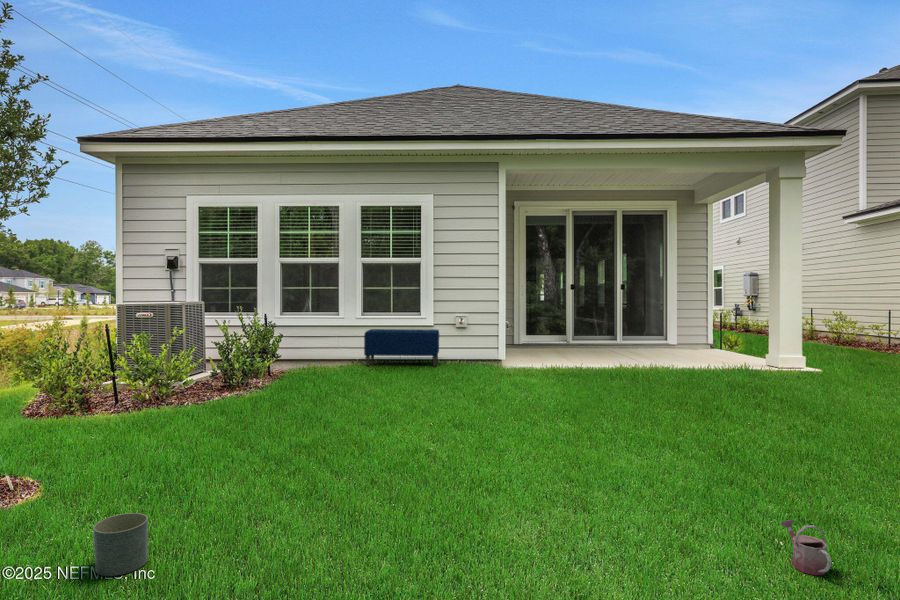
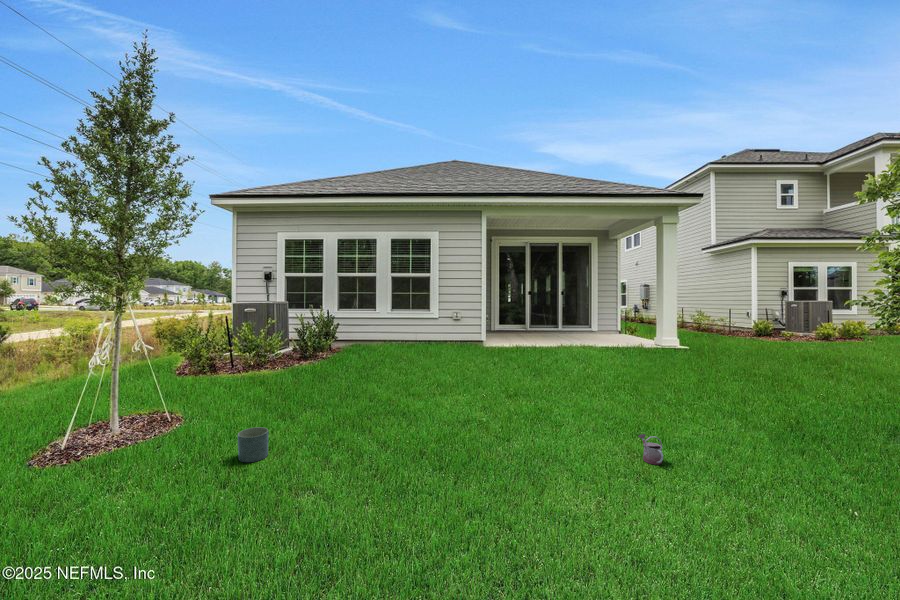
bench: present [364,329,439,367] -> none [392,320,441,345]

